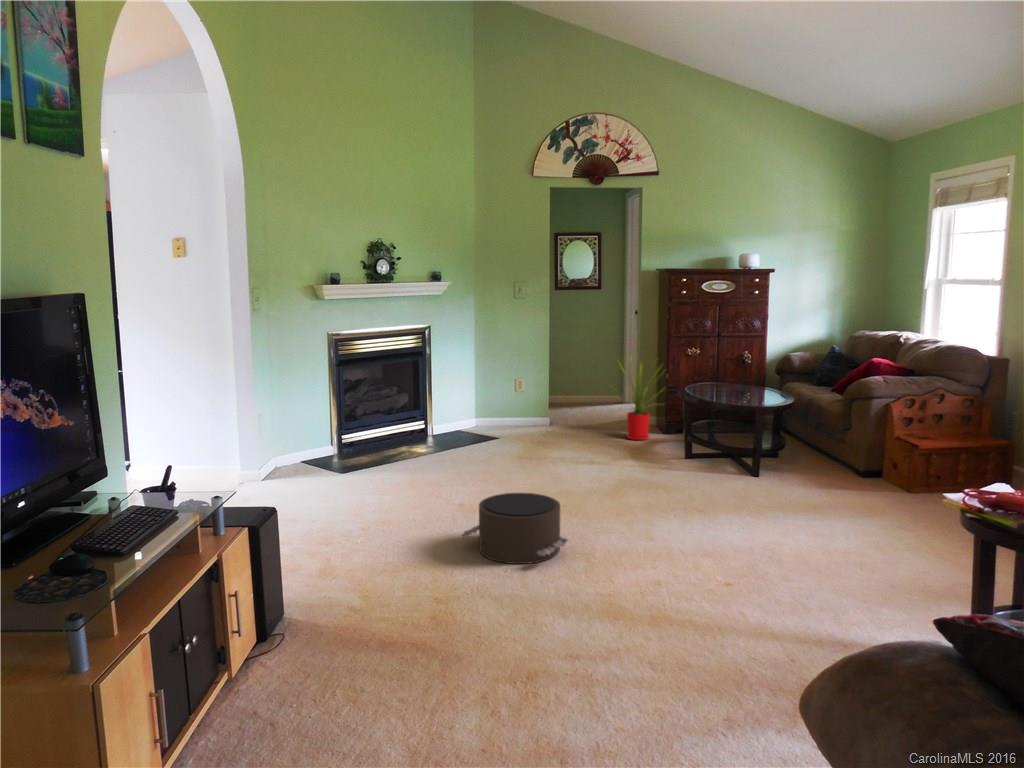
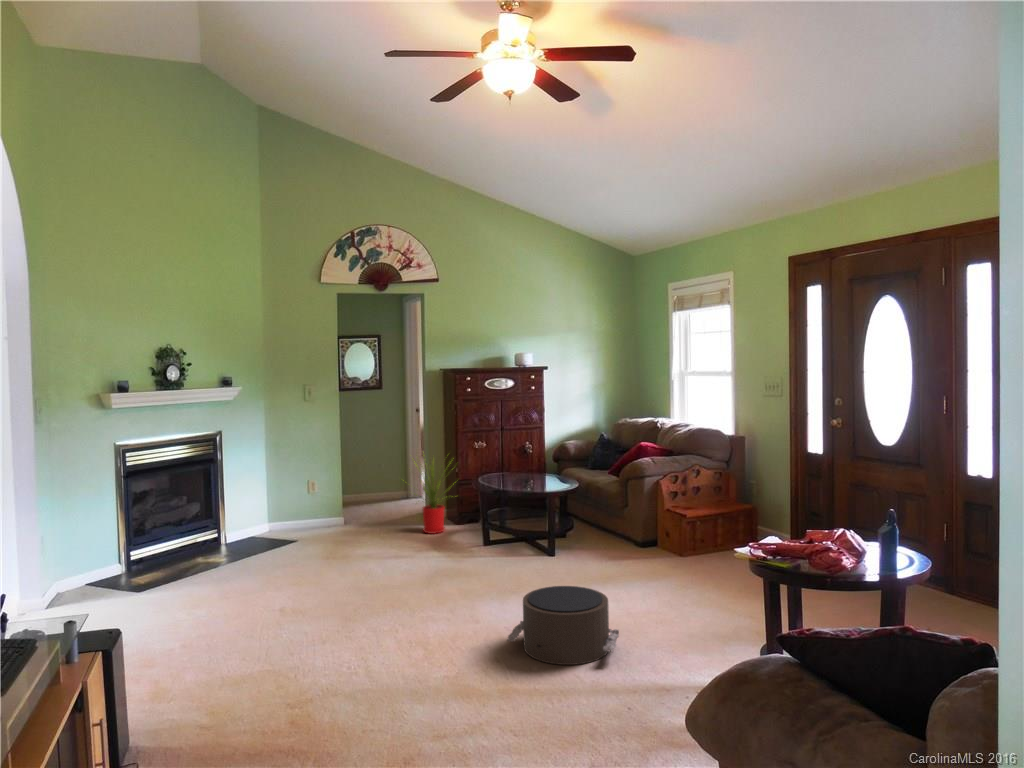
pouf: present [462,493,567,564] -> present [507,586,619,665]

